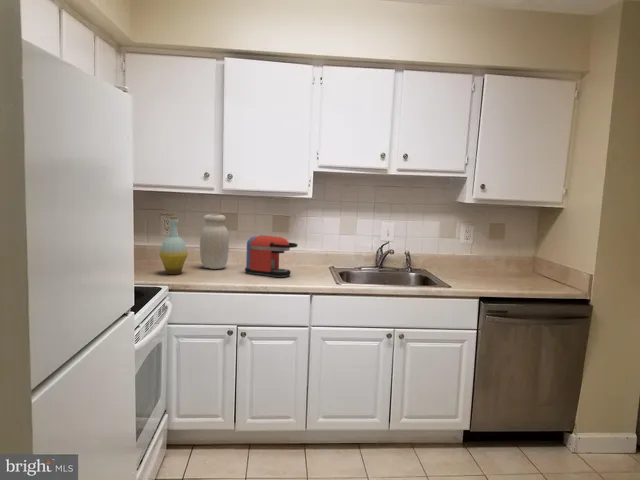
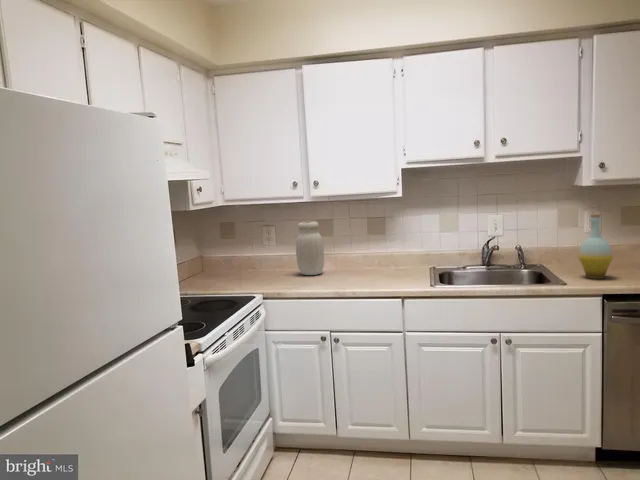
bottle: present [159,216,188,274] -> present [579,214,613,279]
coffee maker: present [245,235,298,277] -> none [339,239,389,281]

